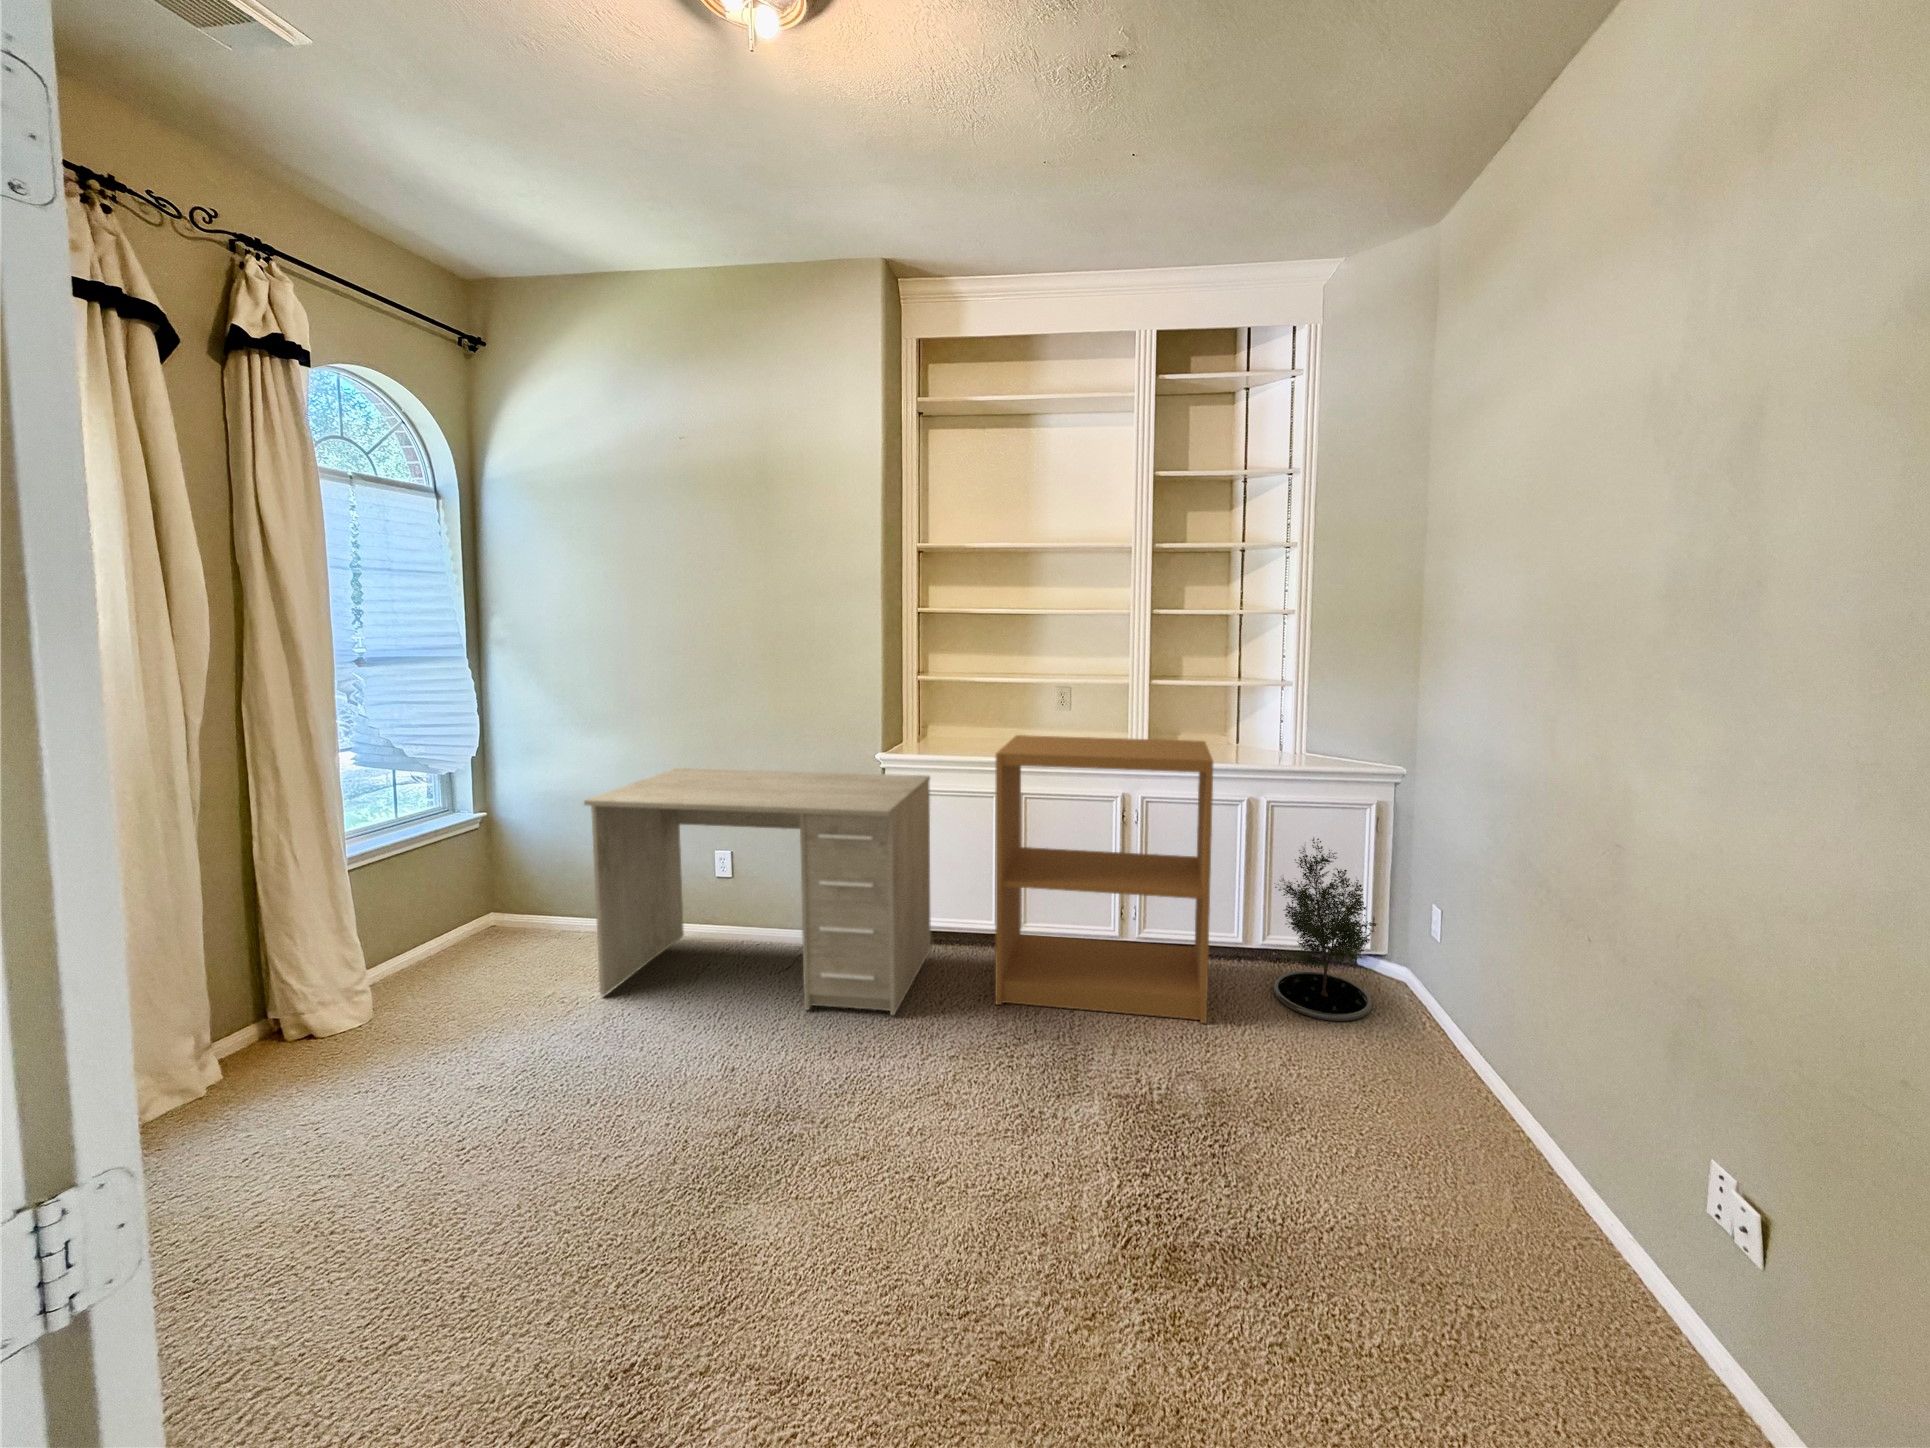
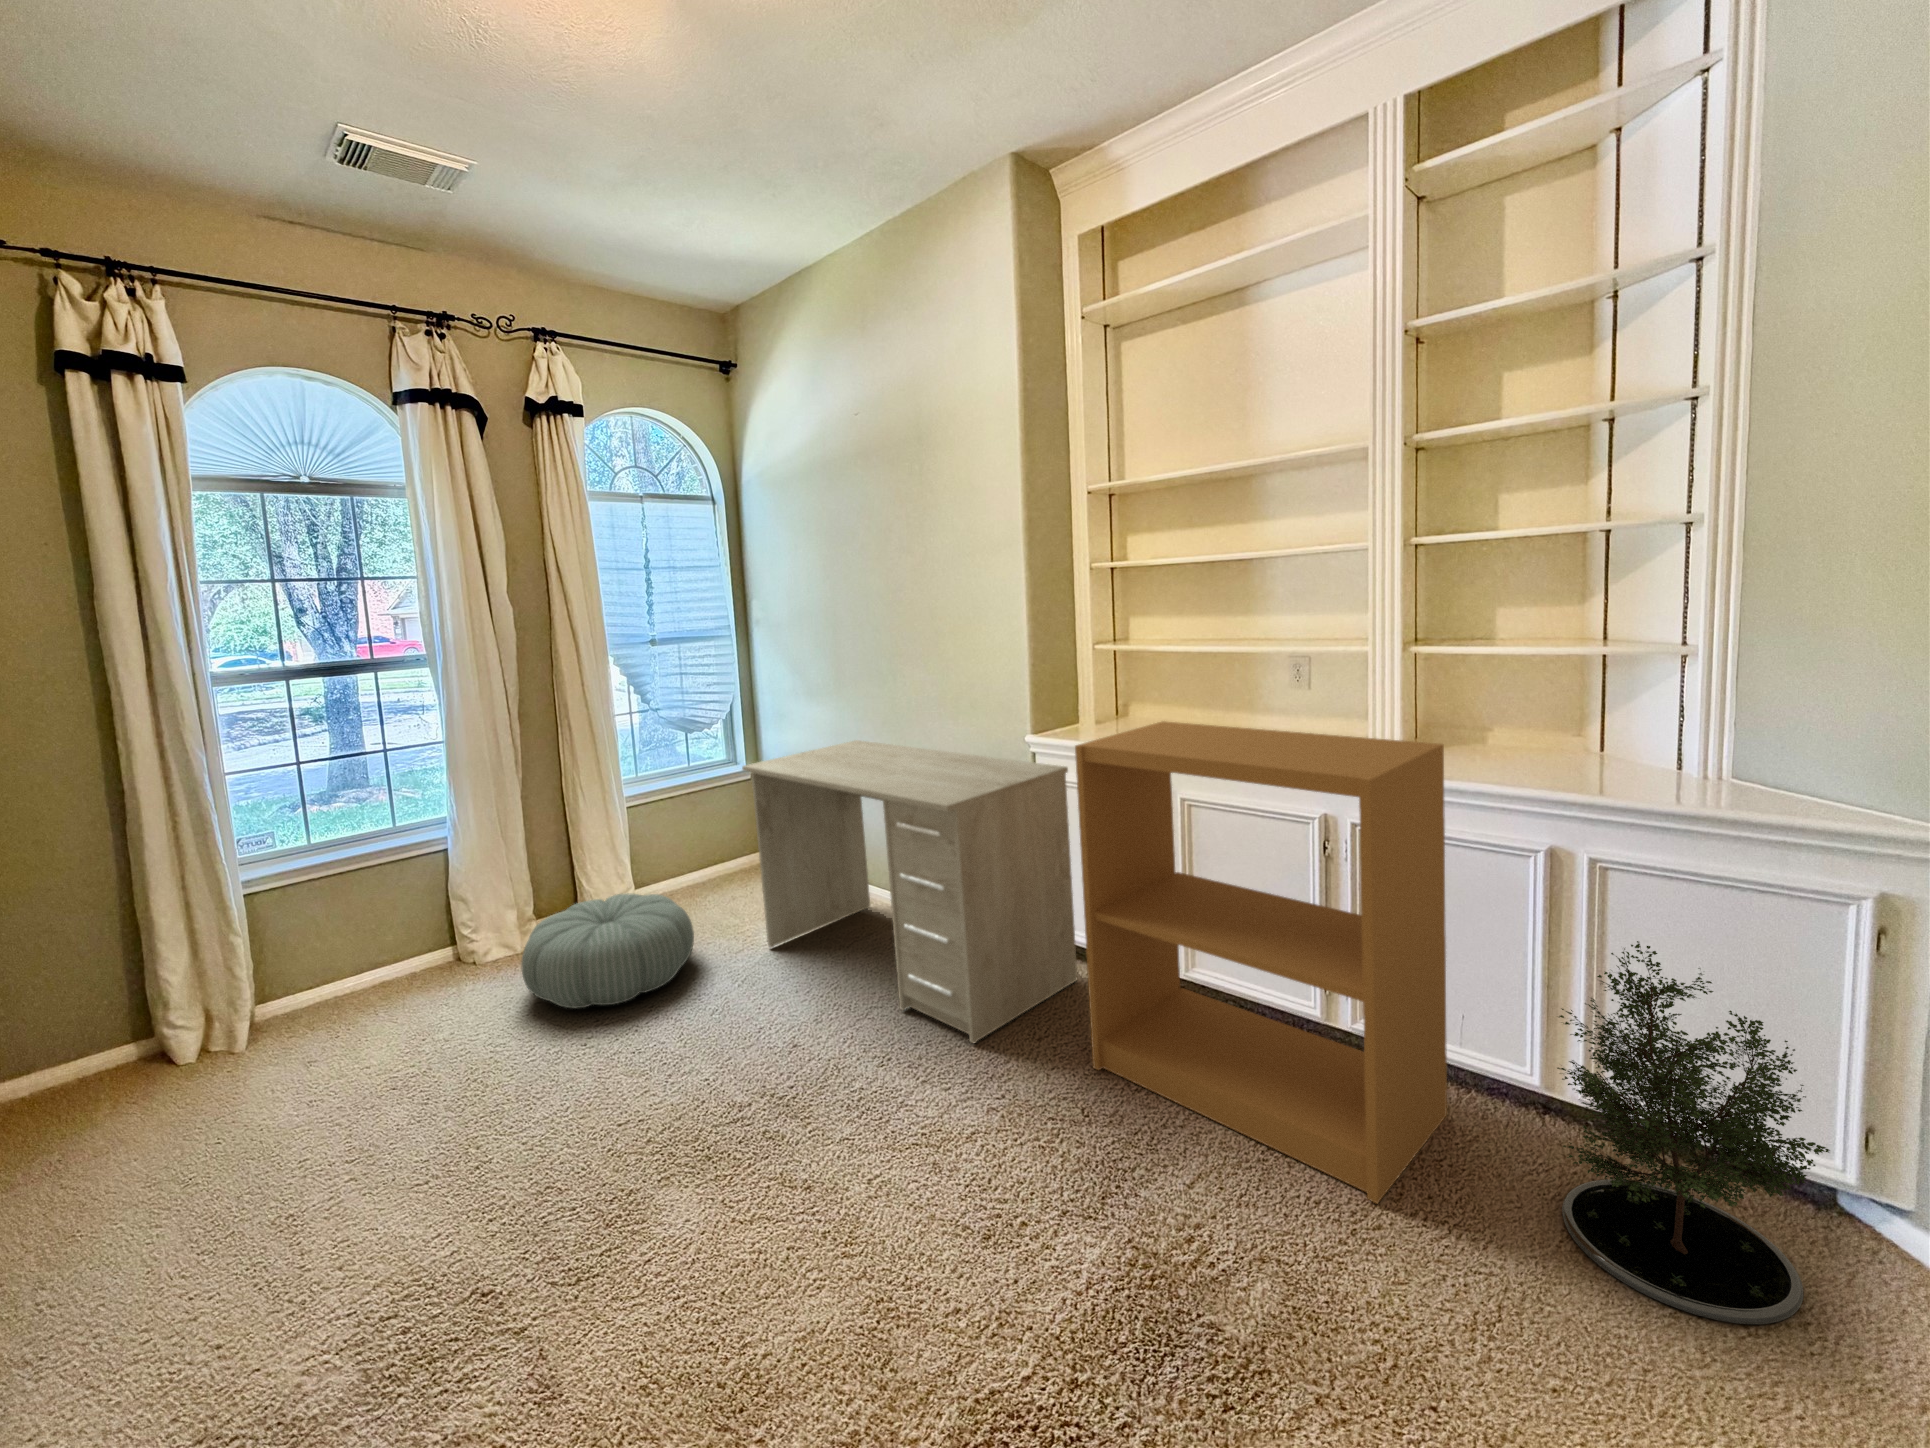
pouf: none [259,965,524,1130] -> present [521,893,694,1008]

